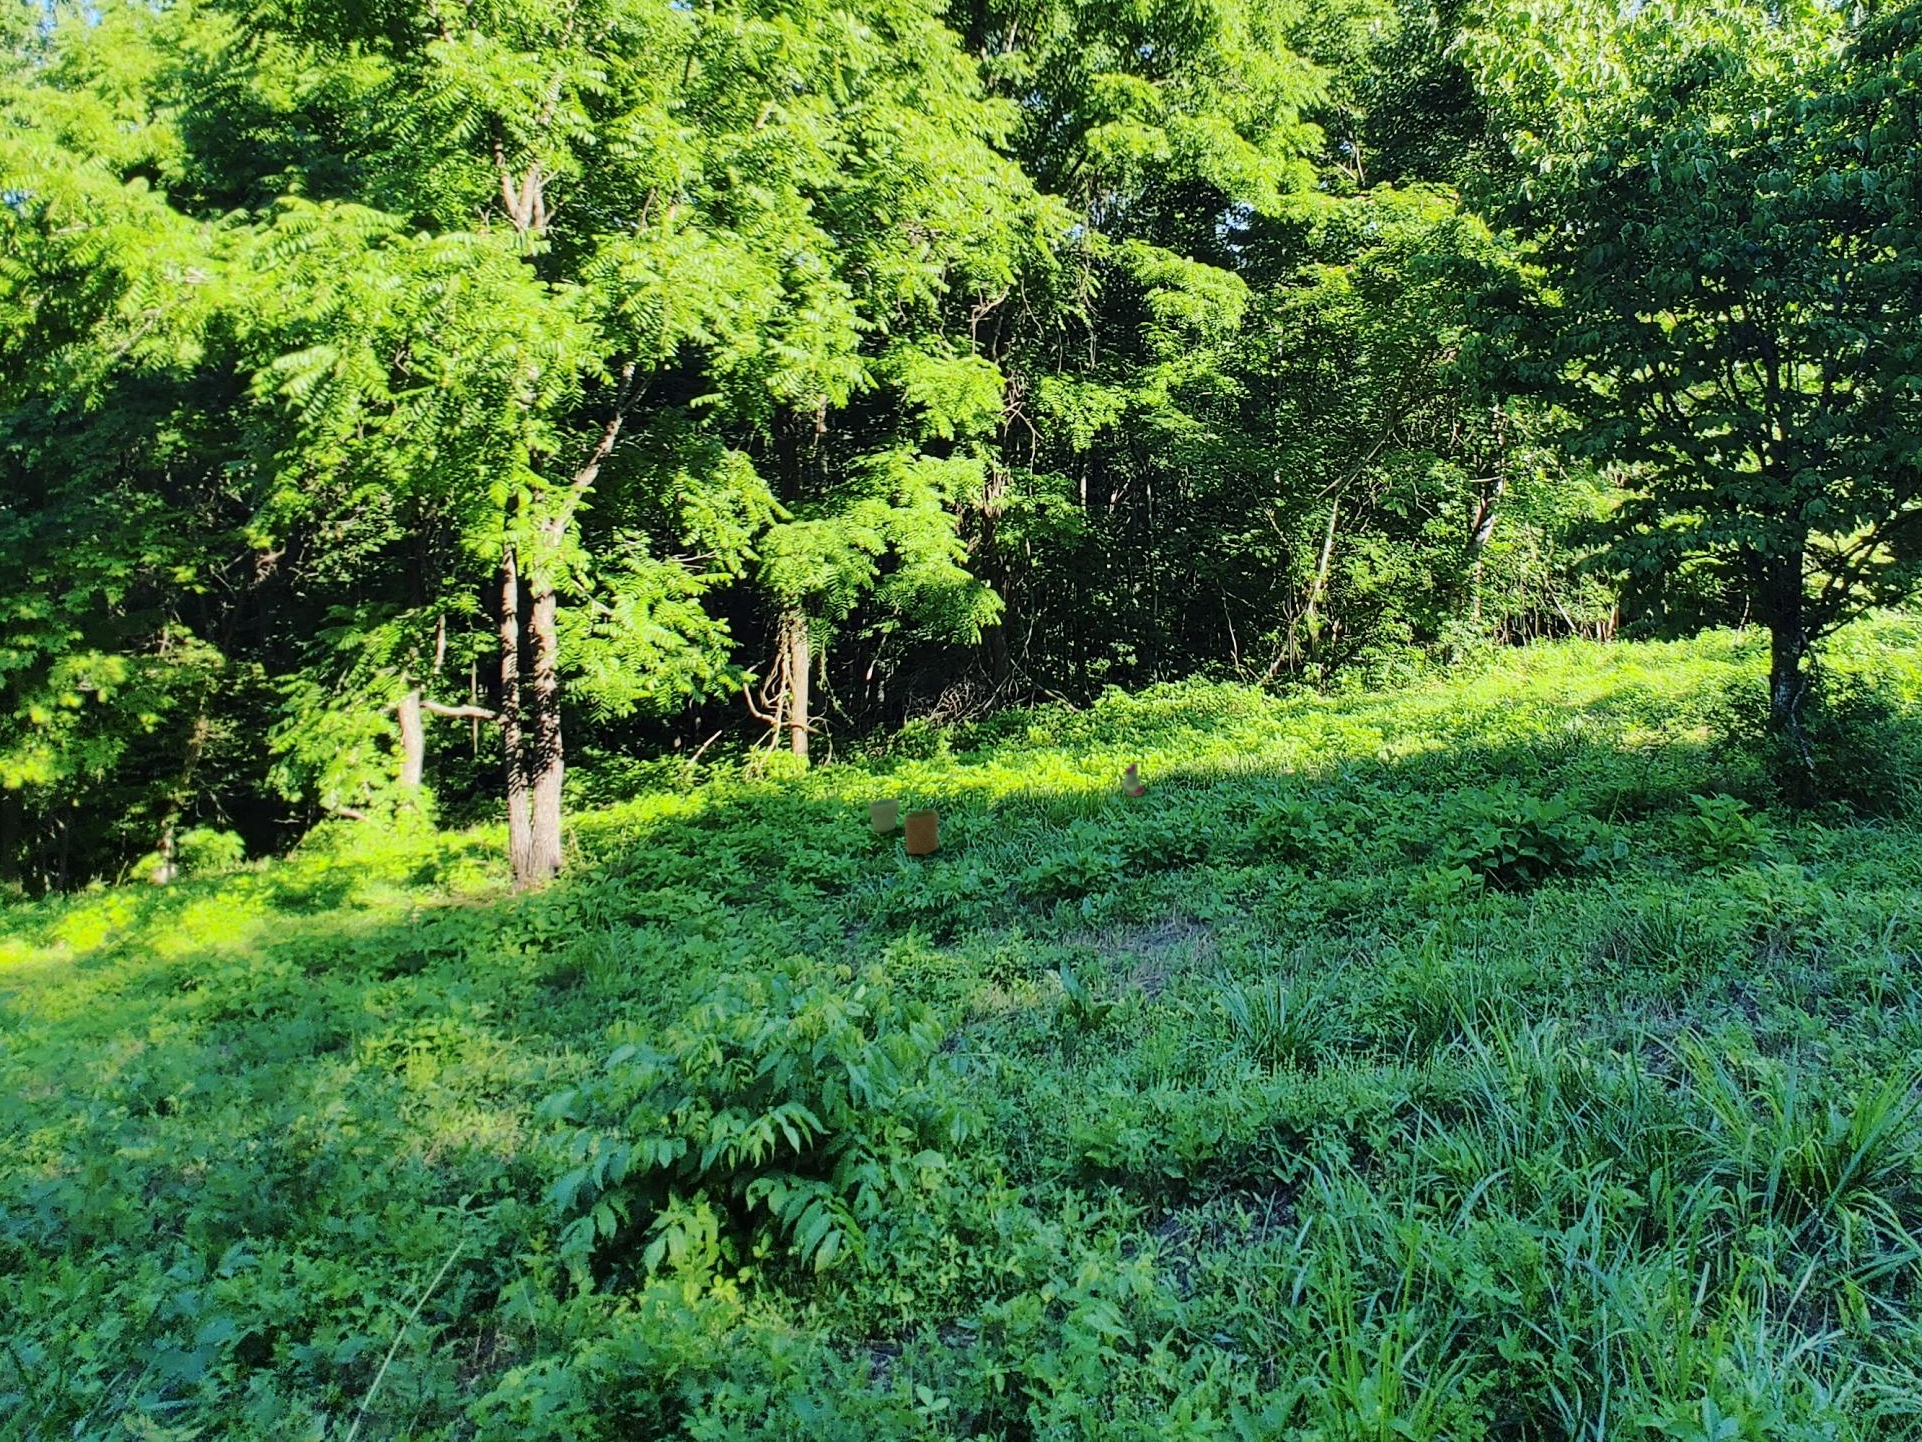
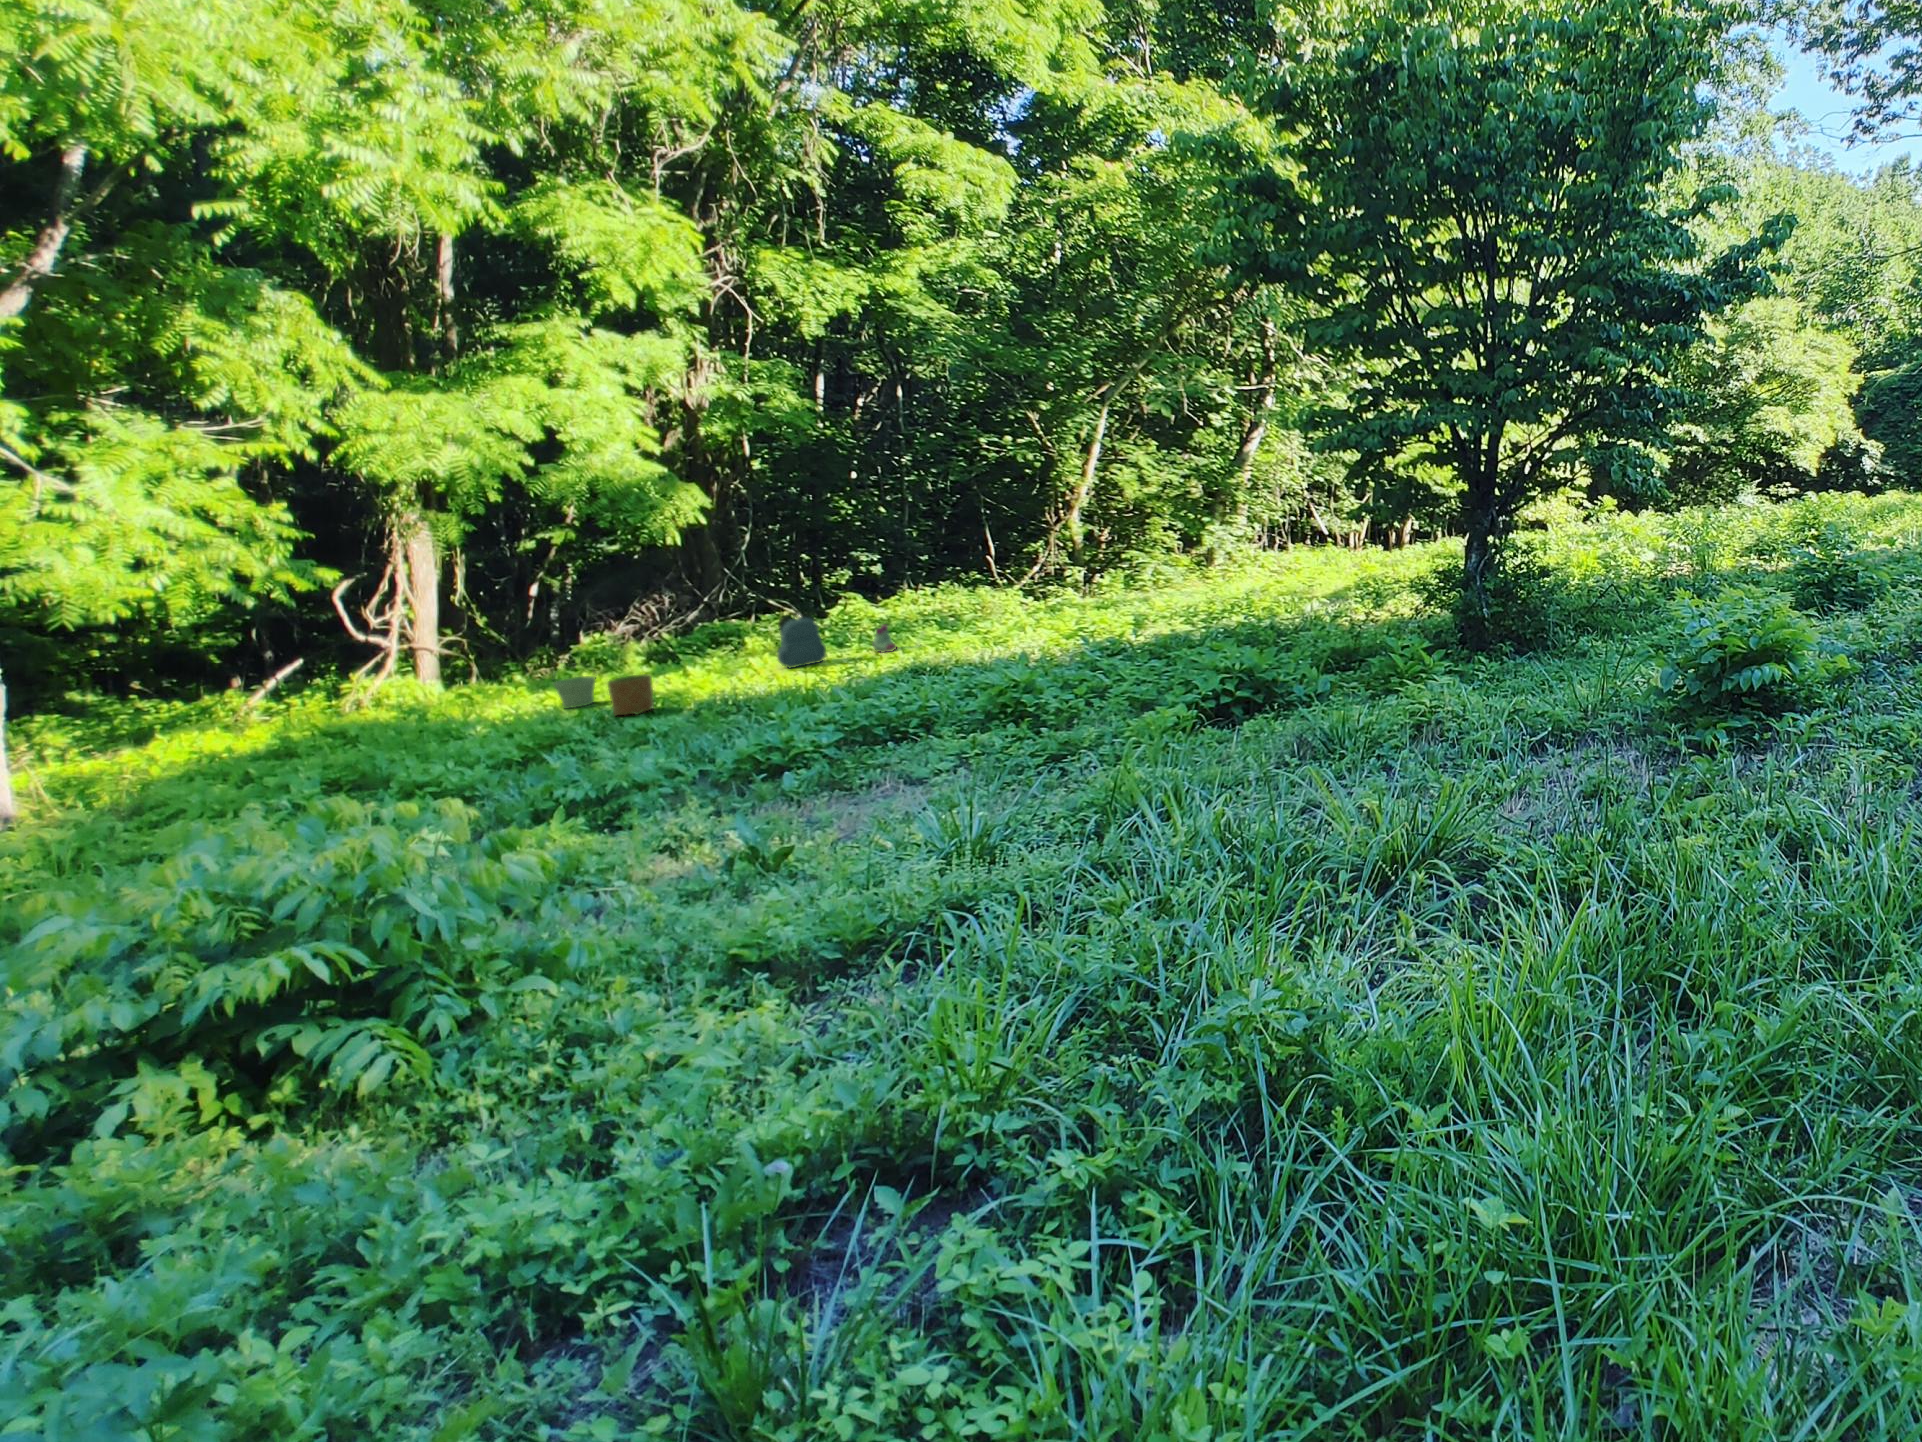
backpack: none [1040,744,1082,807] -> present [778,612,826,669]

